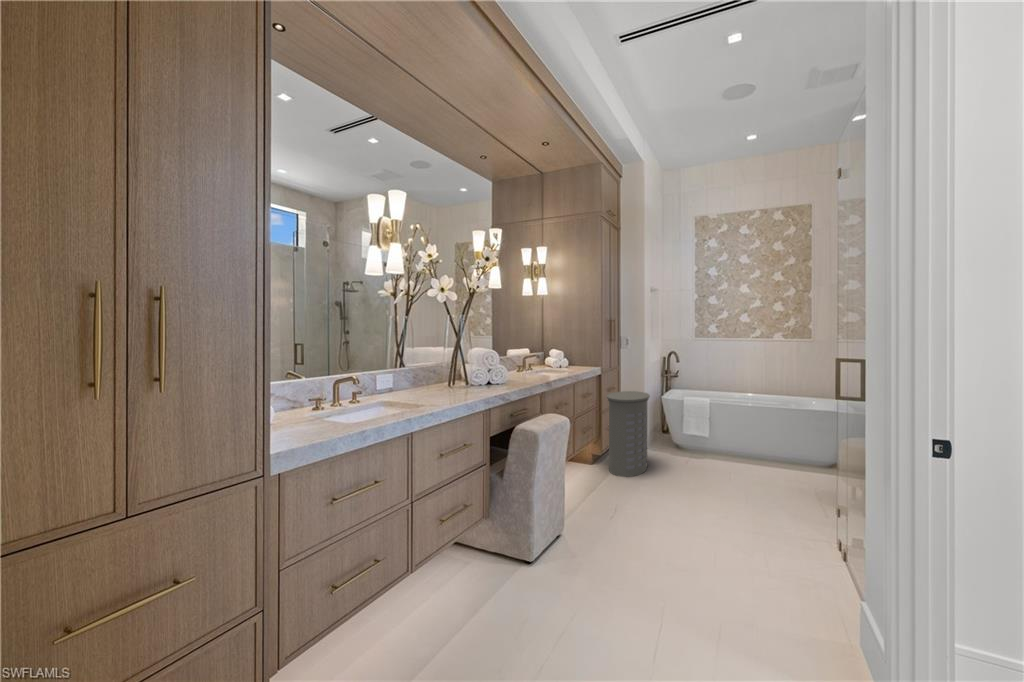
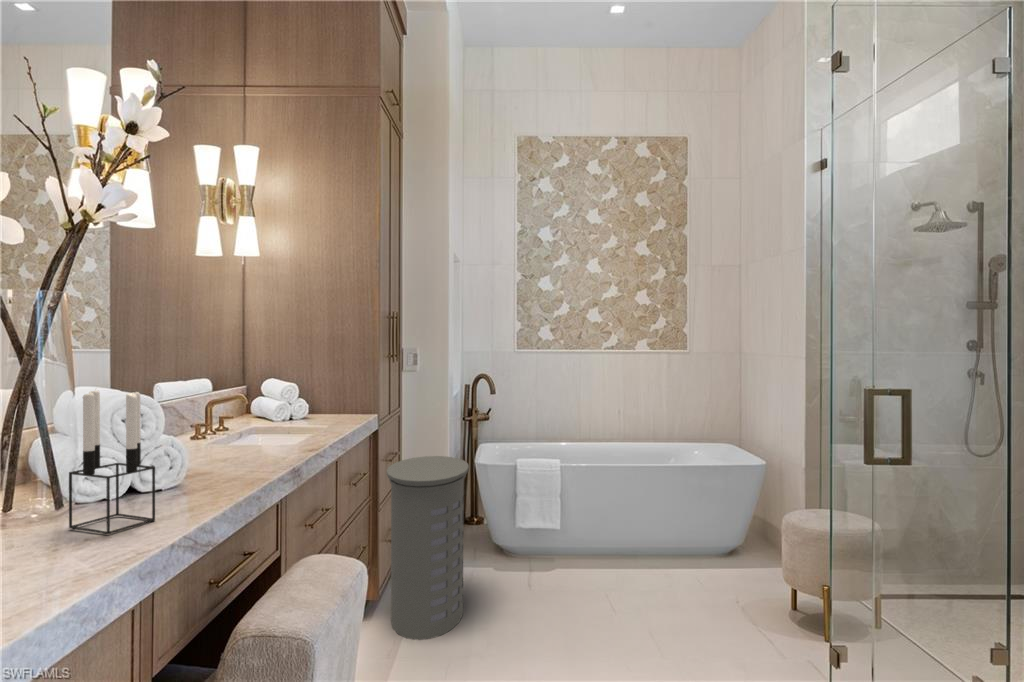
candle holder: none [474,344,499,391] -> present [69,390,155,534]

